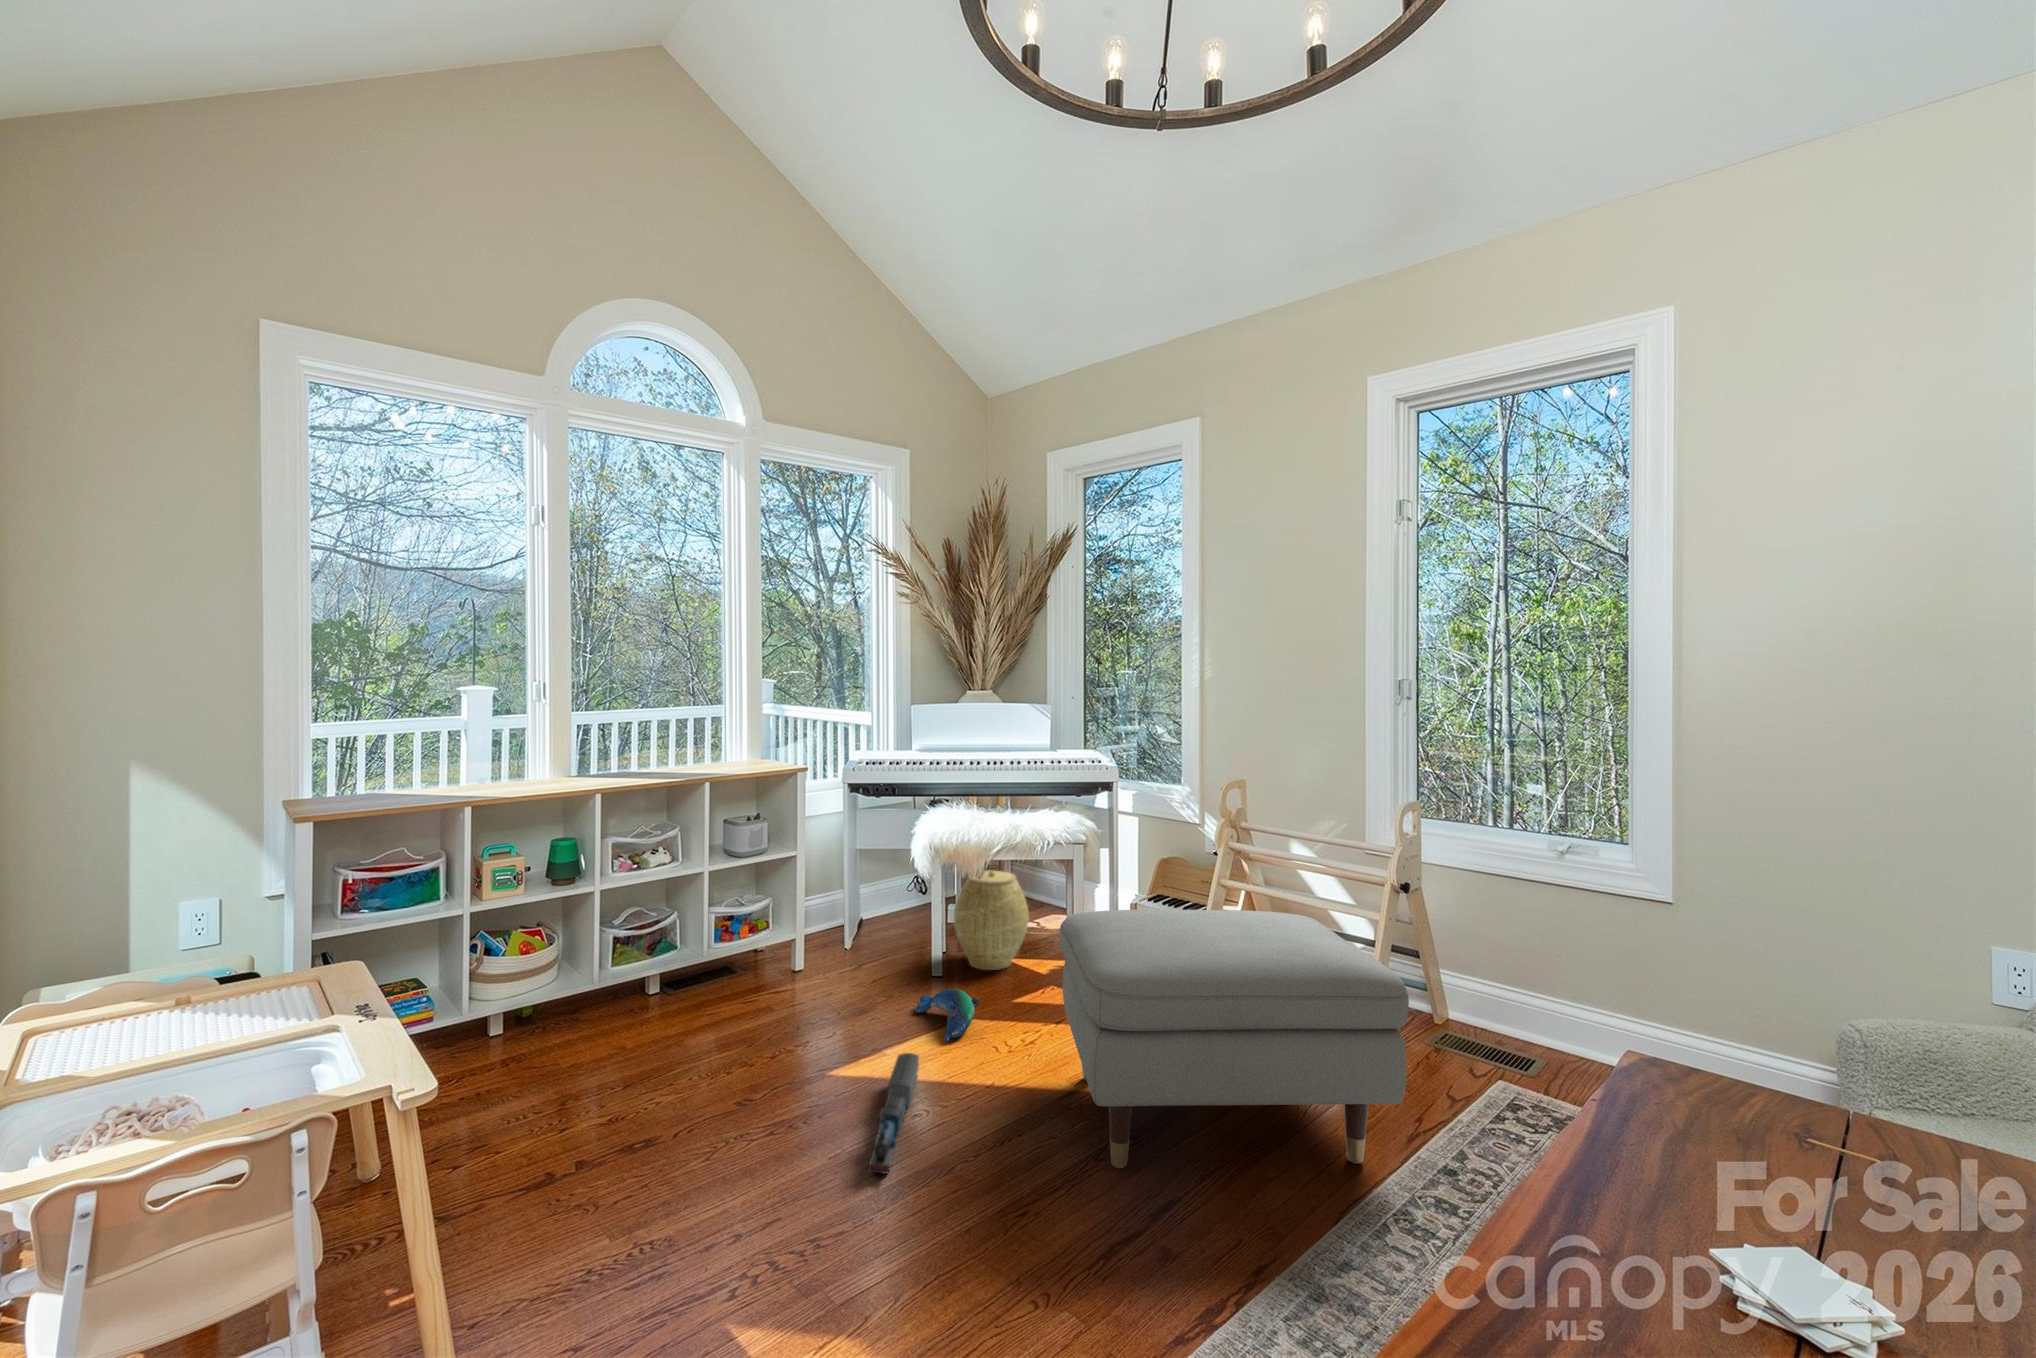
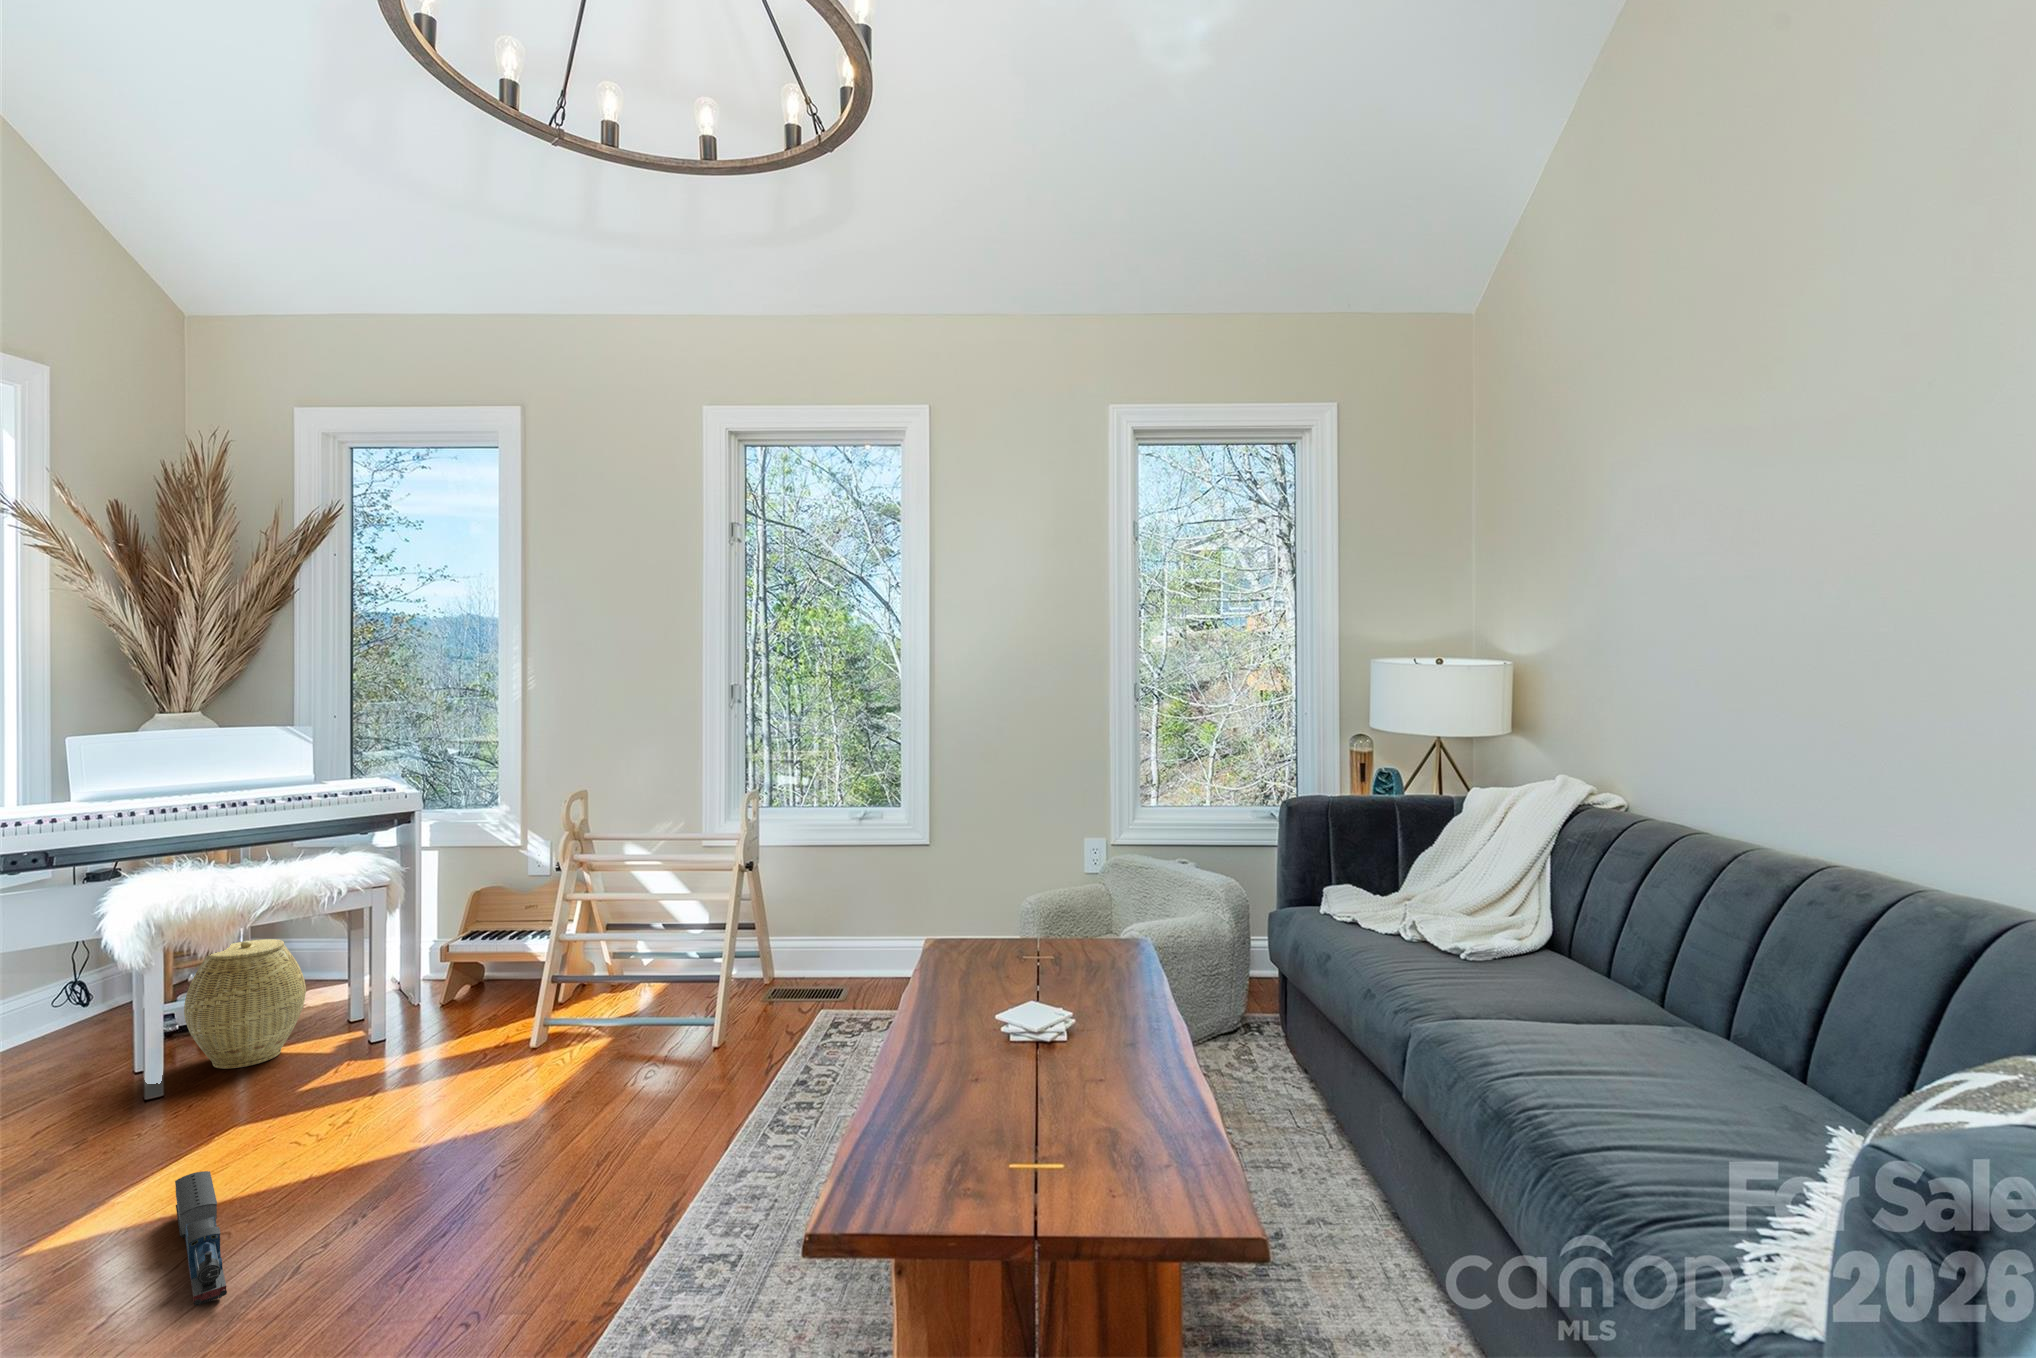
ottoman: present [1059,910,1409,1168] -> none [401,907,770,1187]
plush toy: present [915,989,979,1041] -> none [156,1090,267,1153]

